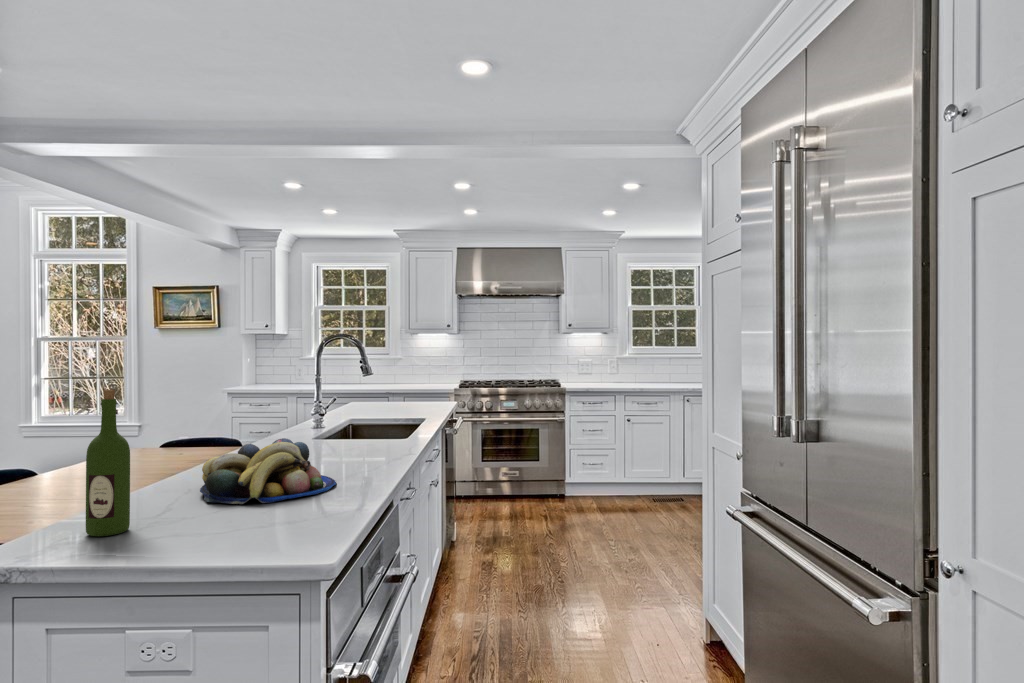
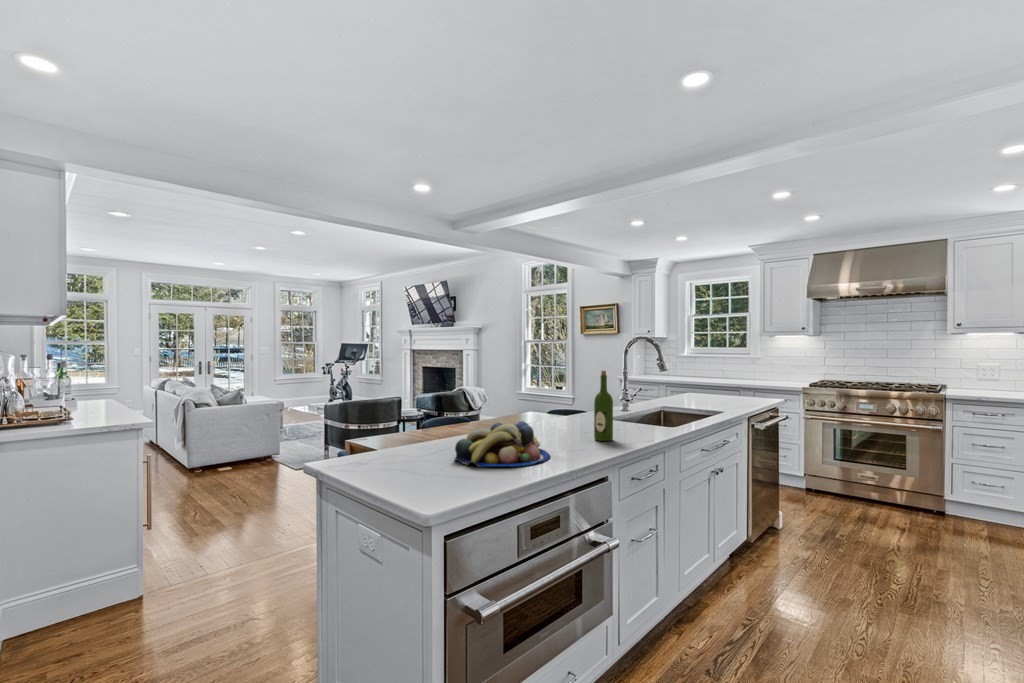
wine bottle: present [86,390,130,536] -> present [594,371,613,441]

